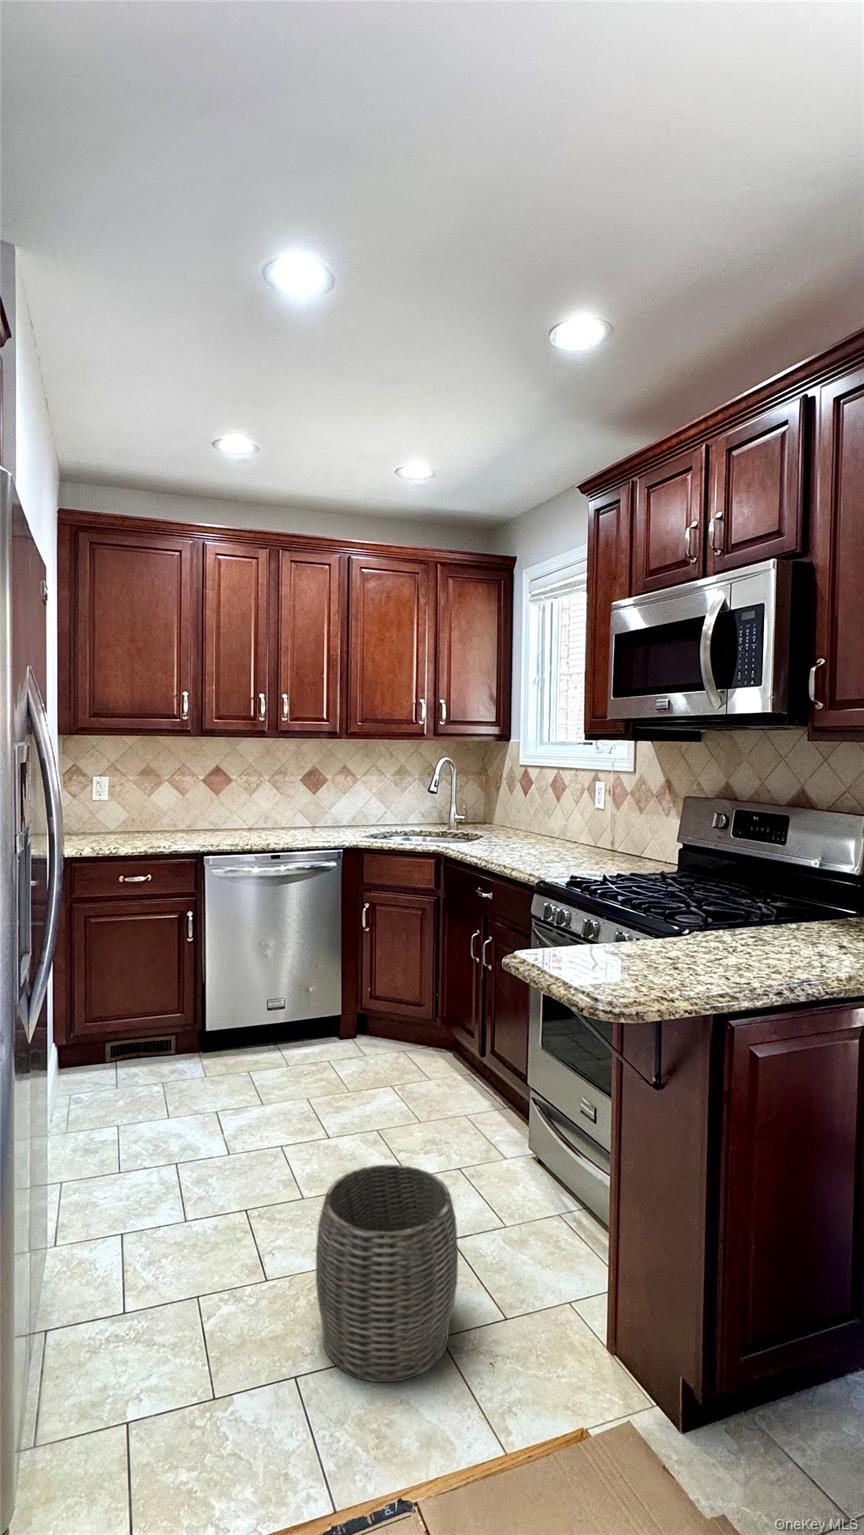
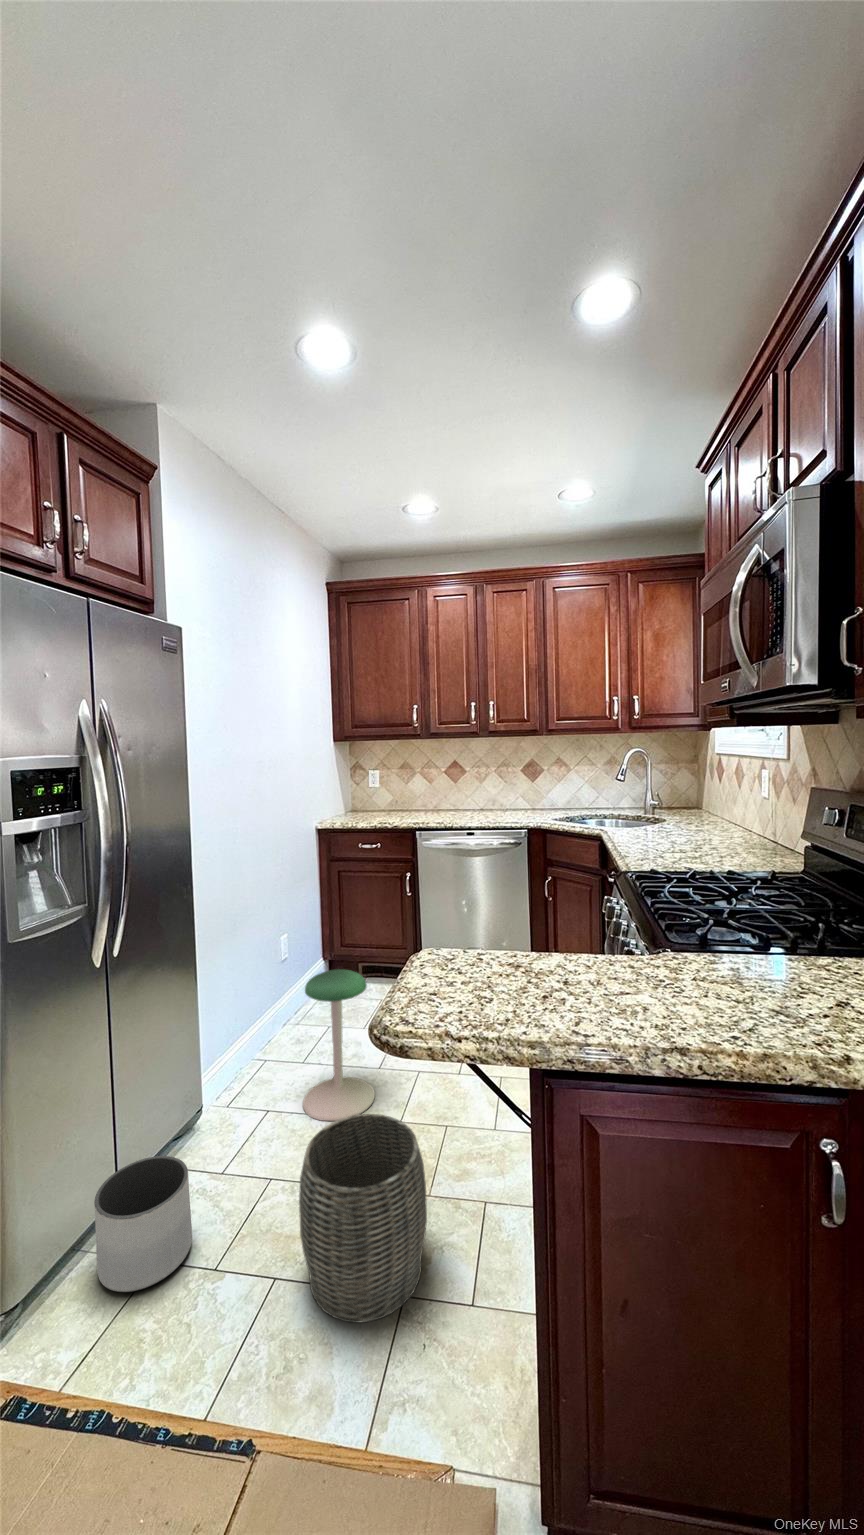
stool: none [159,1033,255,1229] -> present [303,969,375,1121]
planter: none [46,1290,170,1472] -> present [94,1156,192,1292]

